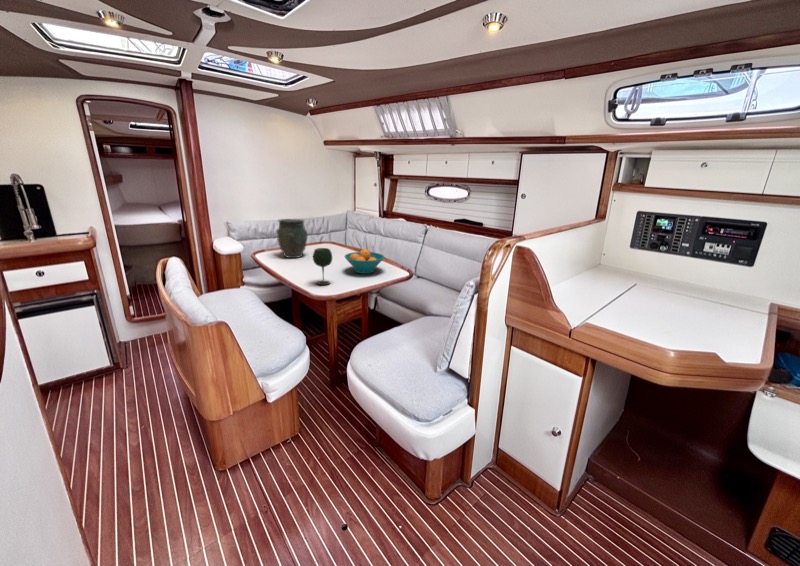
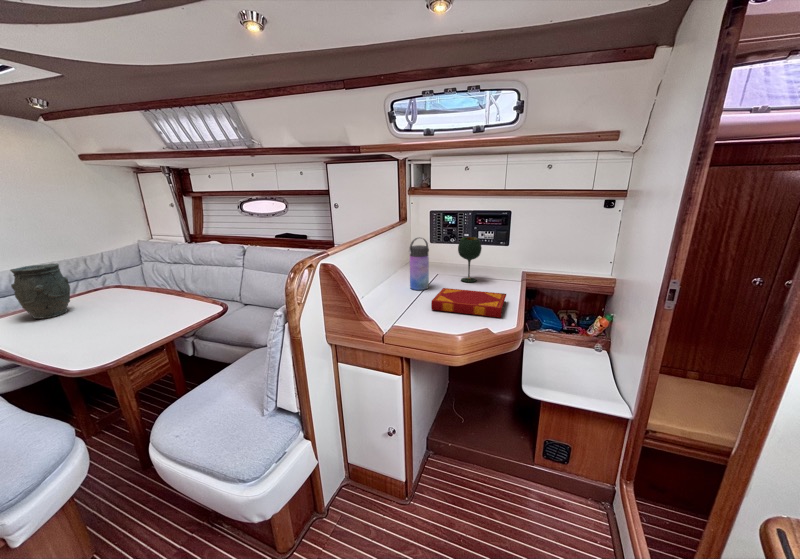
water bottle: none [599,237,634,295] -> present [409,237,429,290]
wine glass: present [313,248,332,285] -> present [458,237,482,282]
fruit bowl: present [345,249,384,274] -> none [130,288,189,319]
hardback book: none [630,297,739,345] -> present [431,288,506,318]

